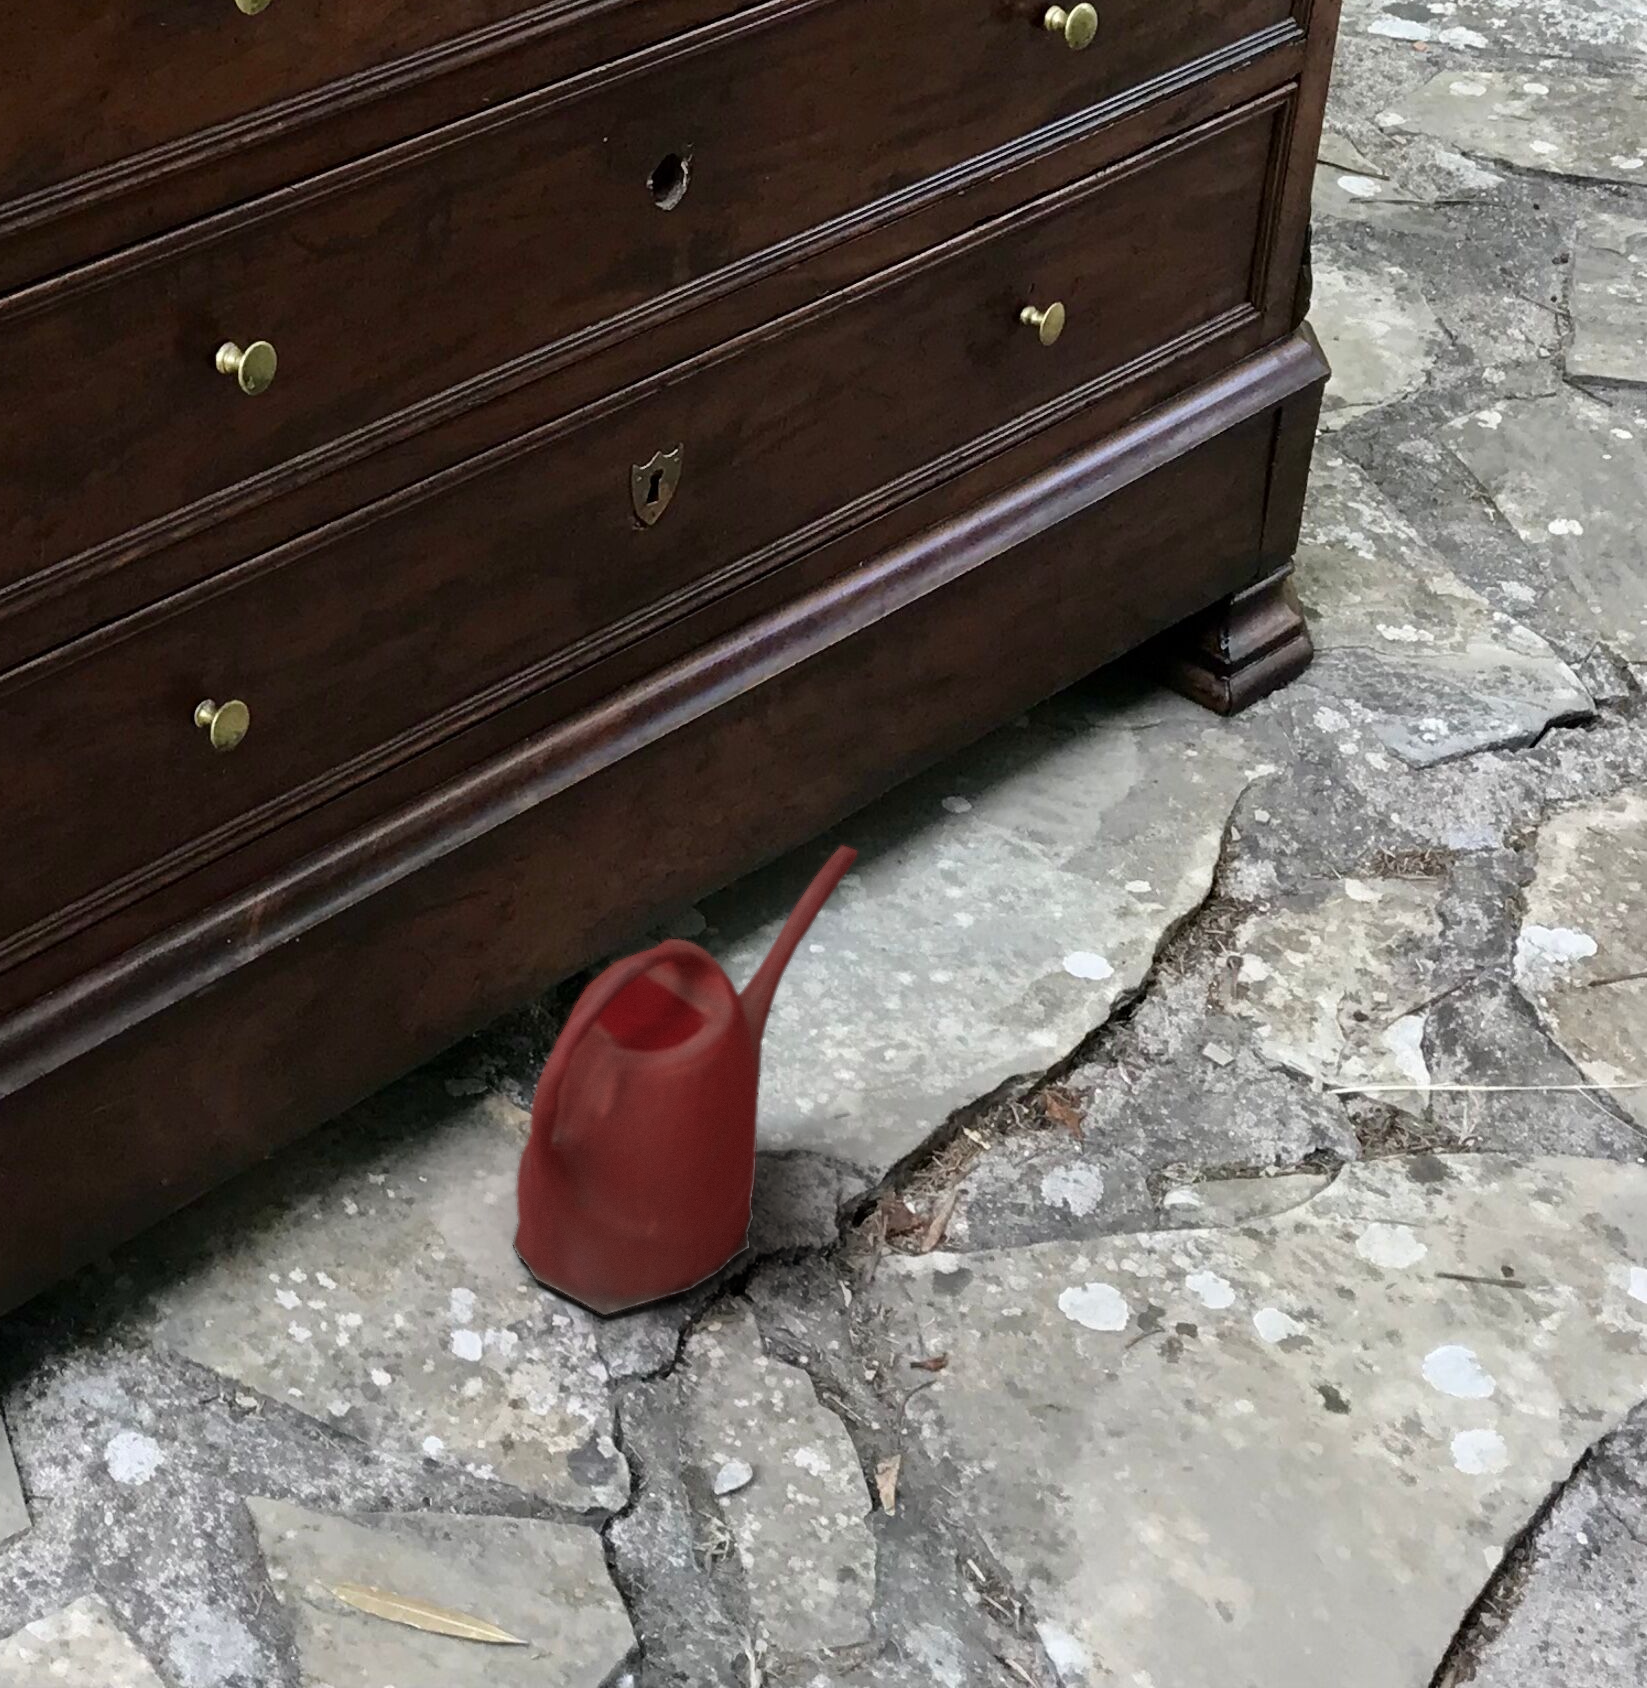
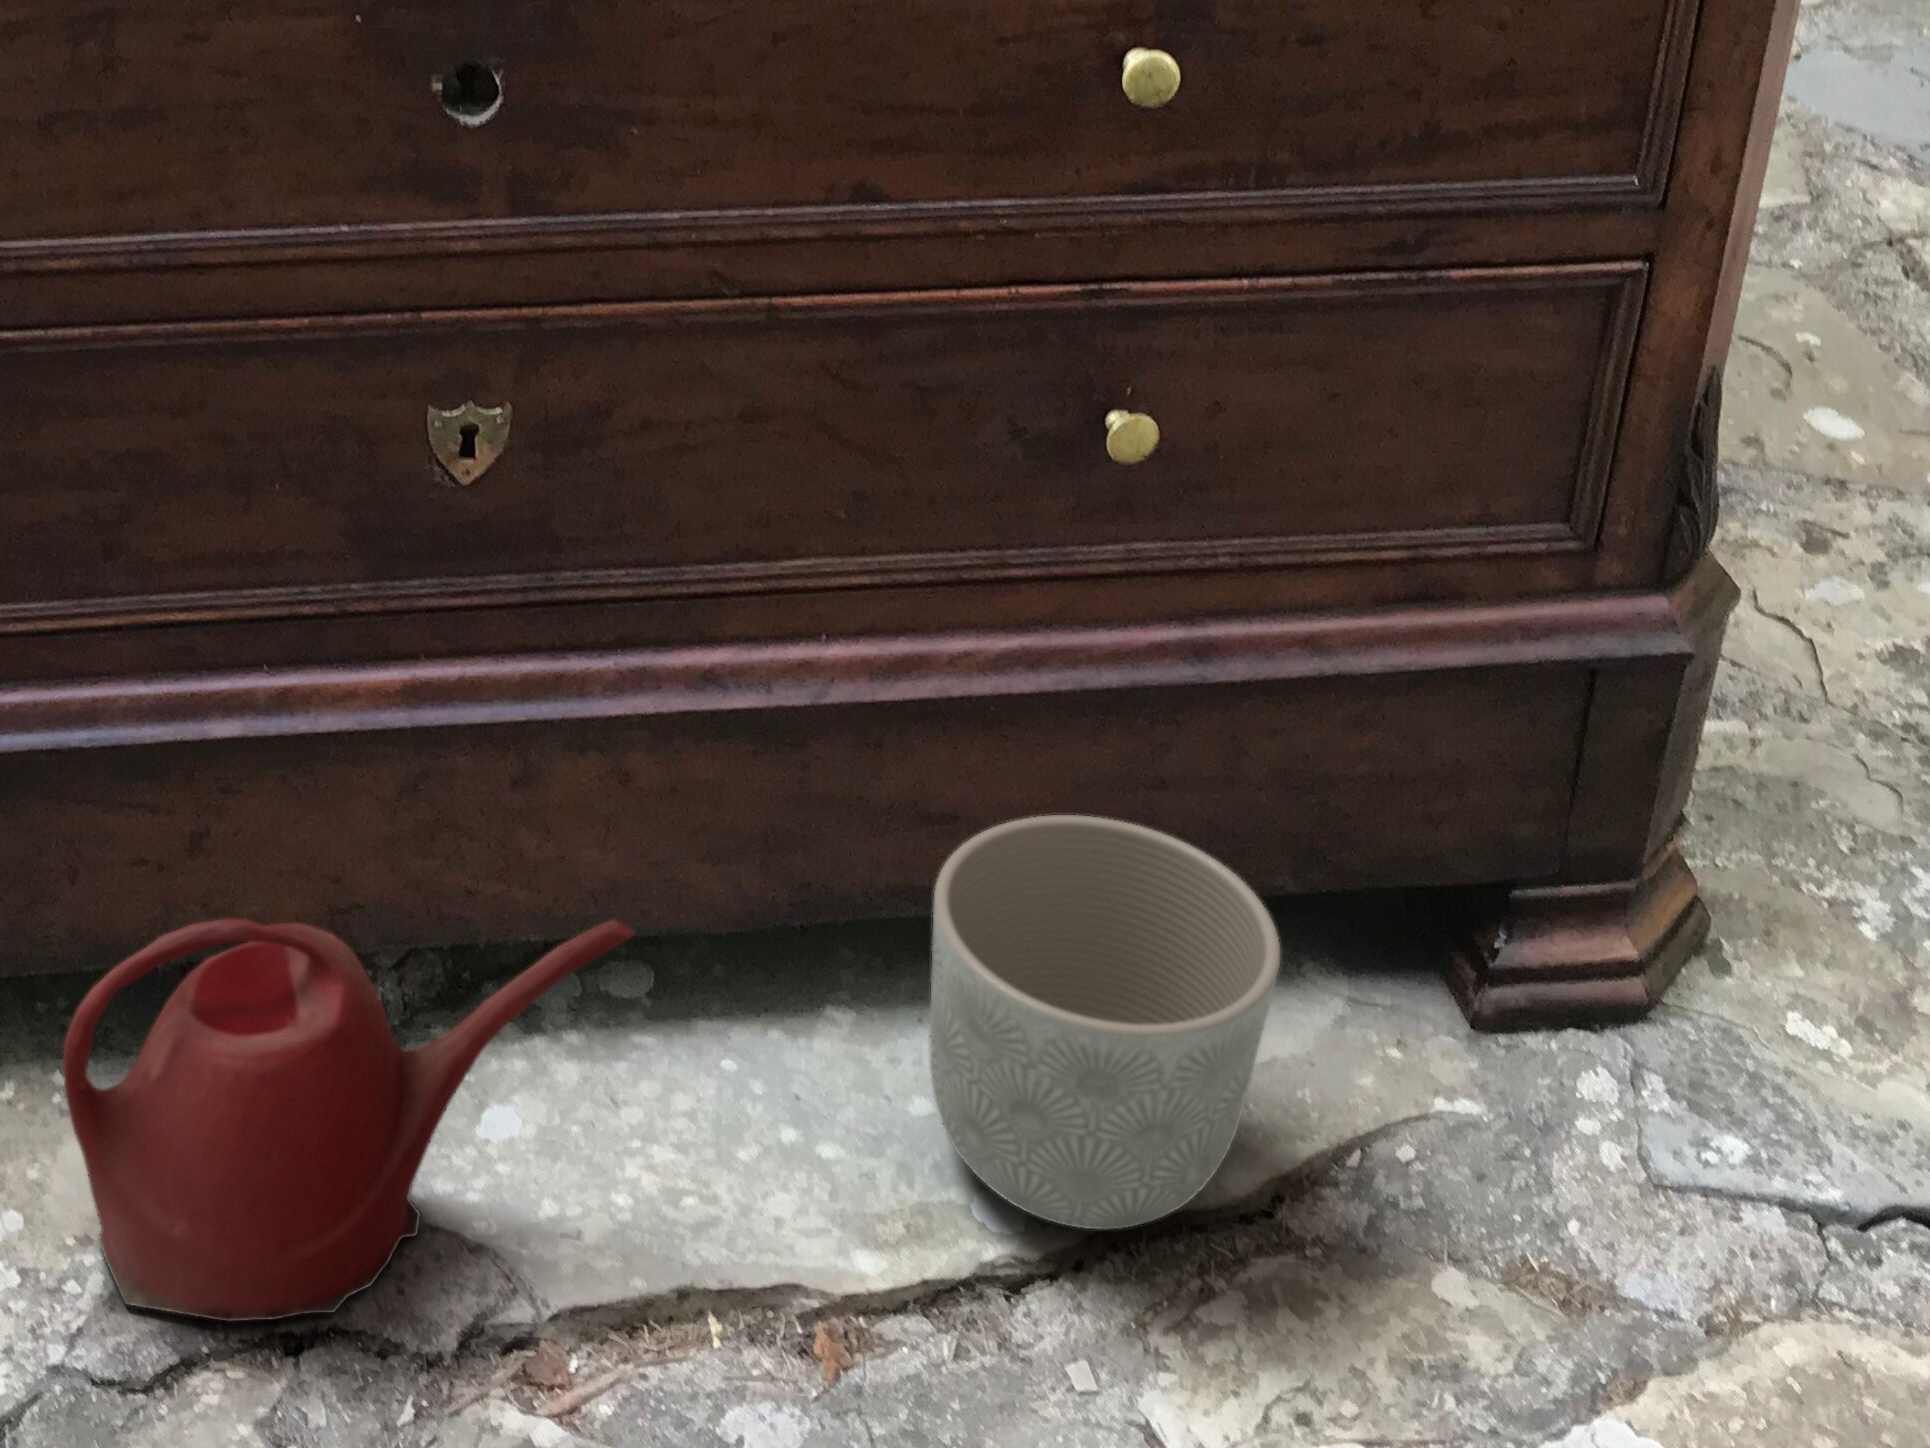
planter: none [971,634,1261,959] -> present [930,815,1280,1229]

